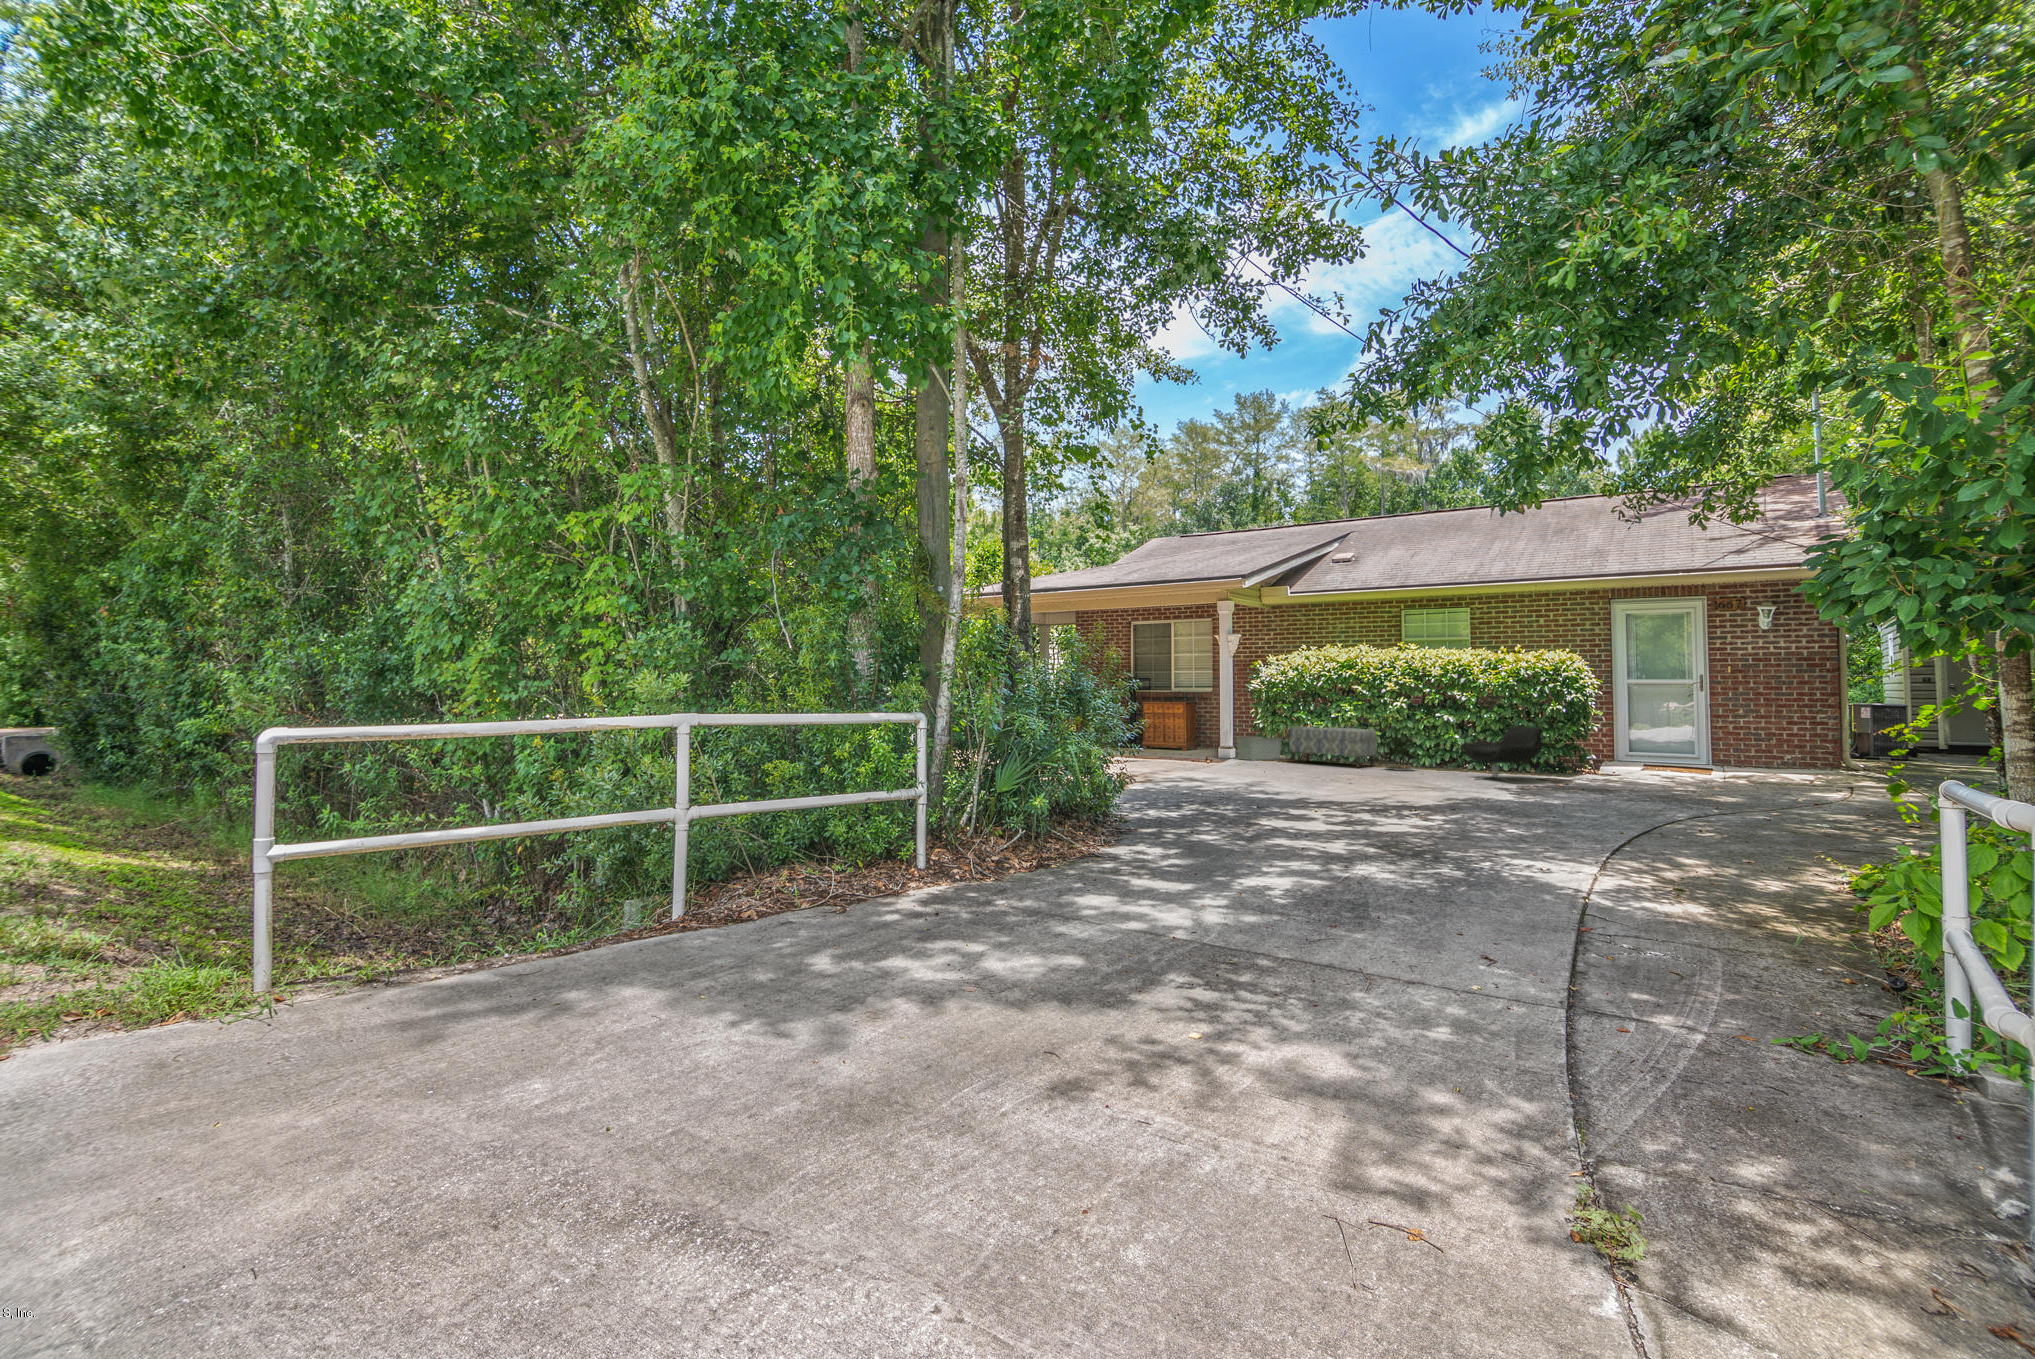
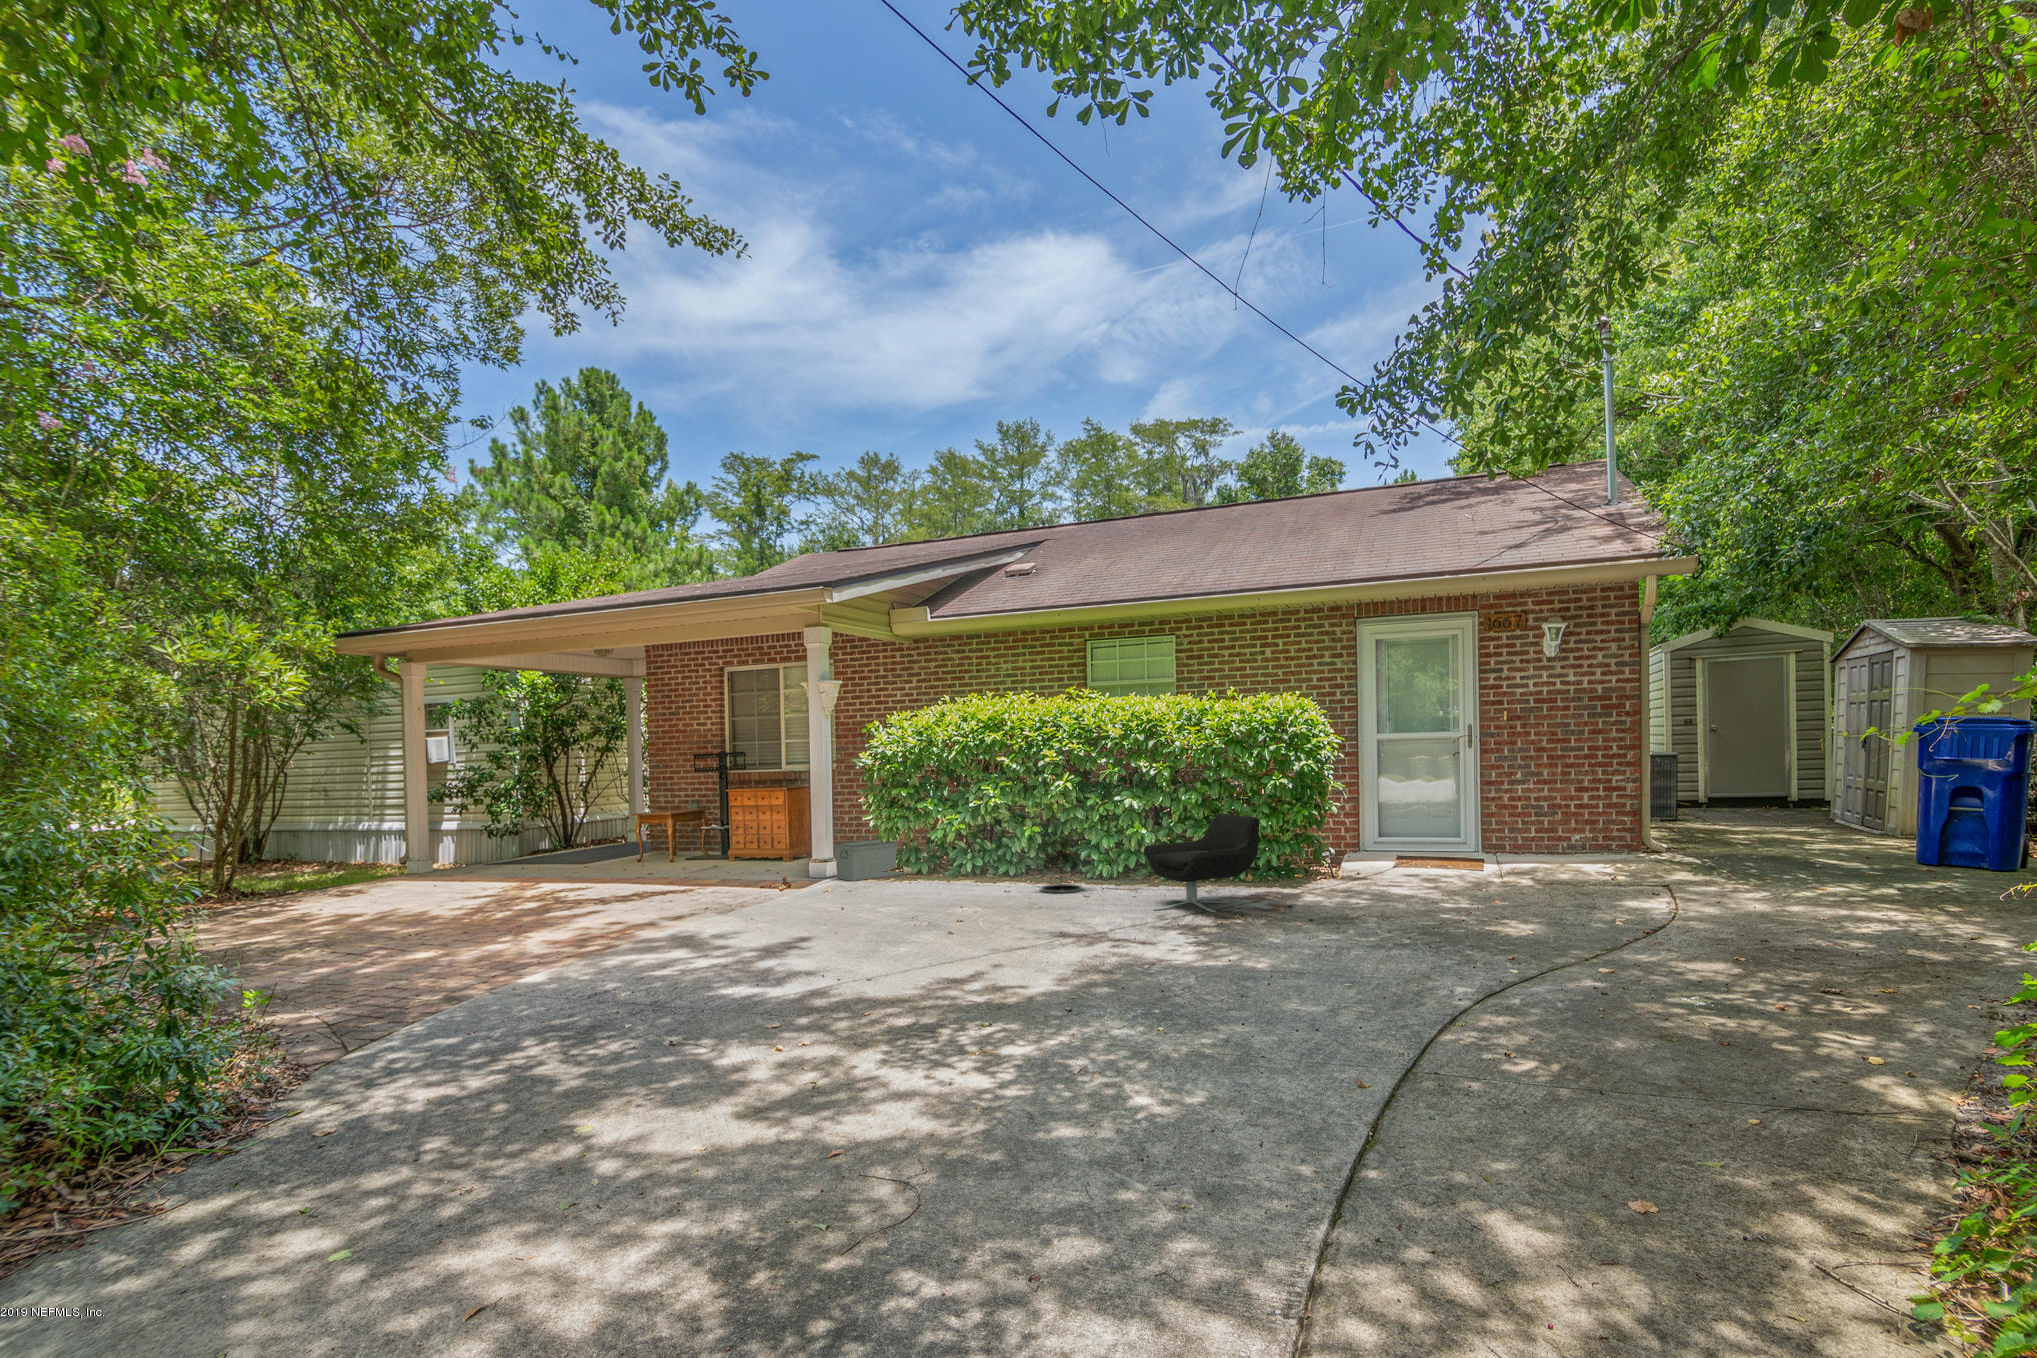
bench: present [1289,727,1377,768] -> none [906,821,1035,890]

